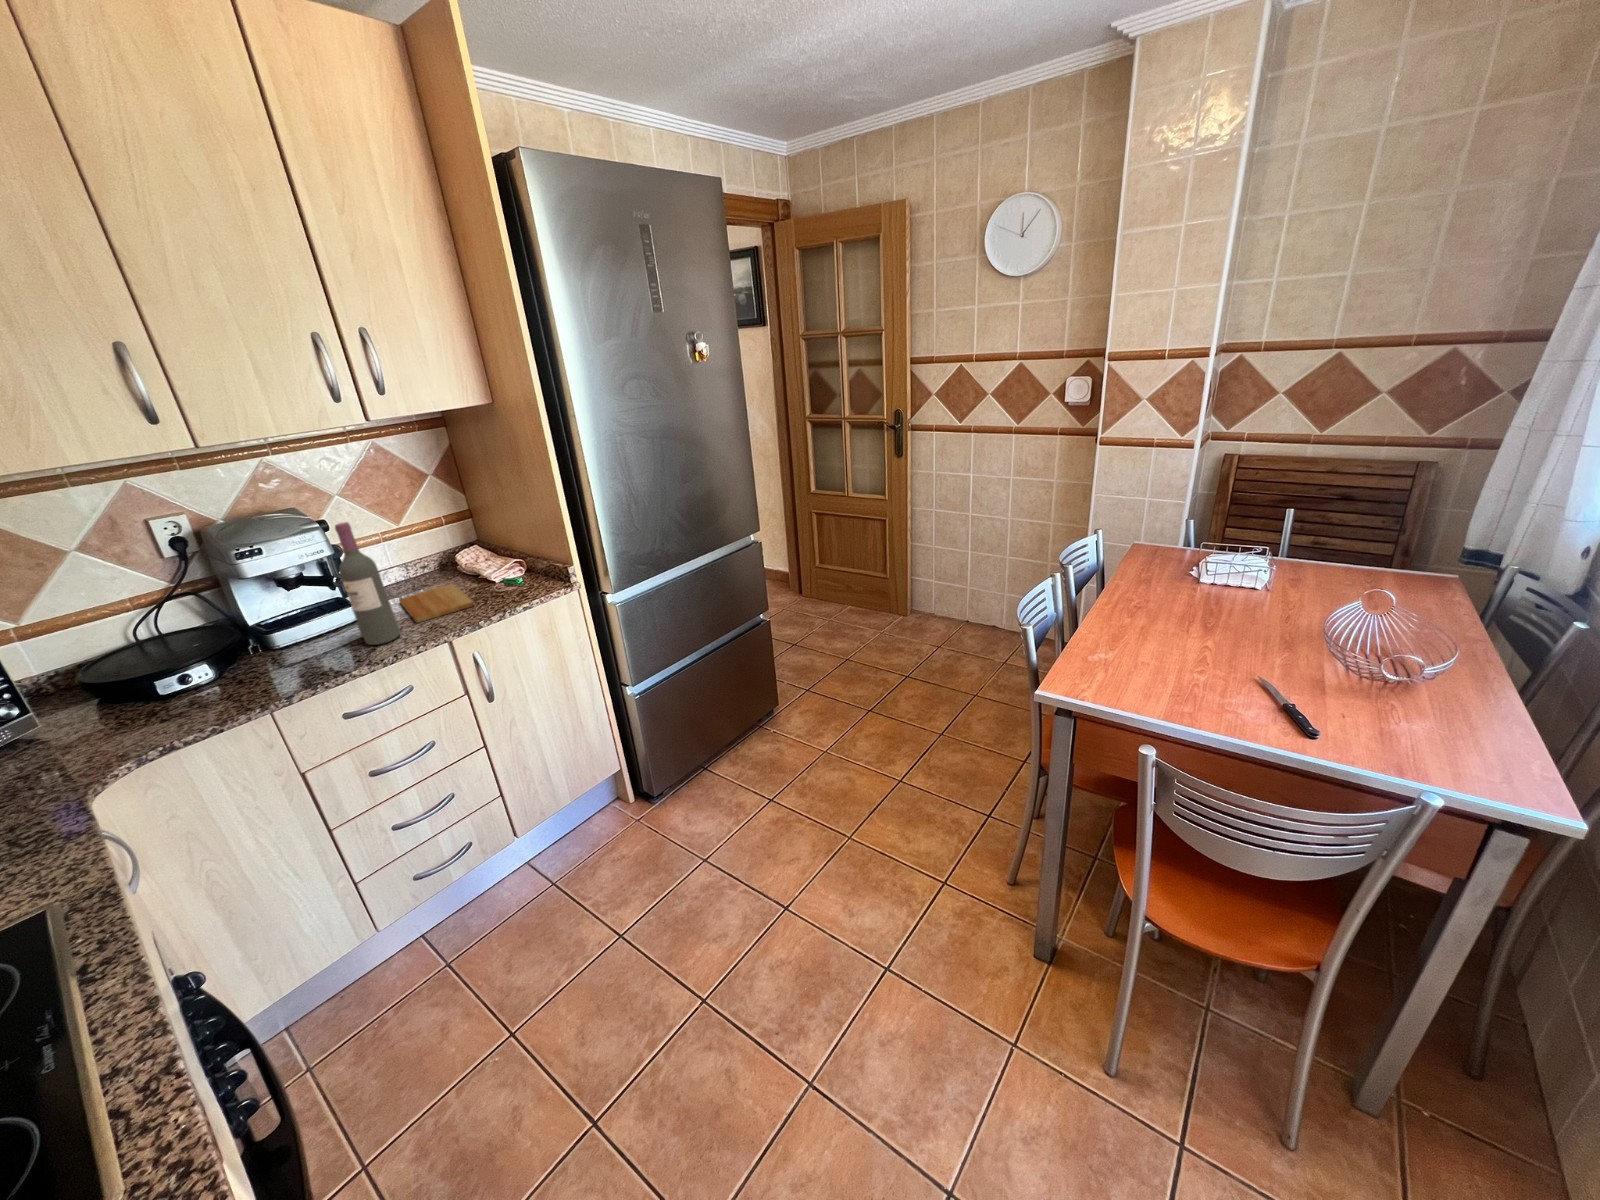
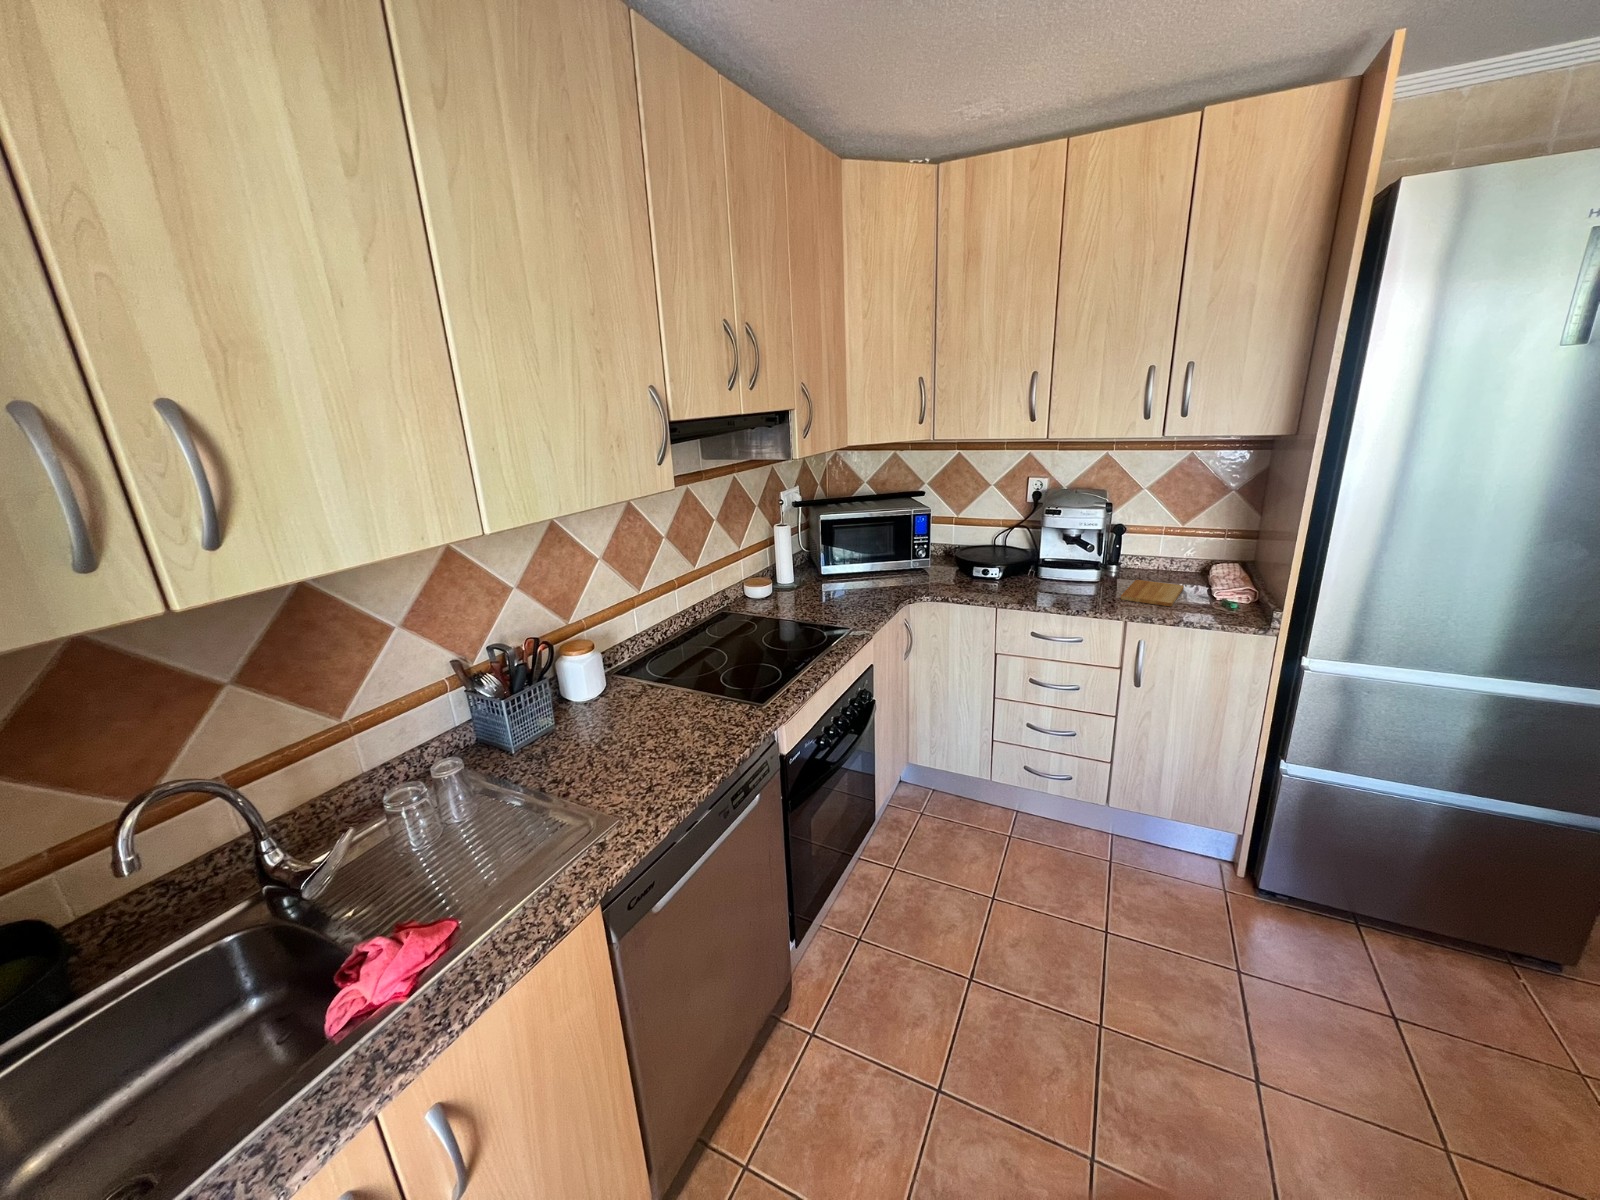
wine bottle: present [335,522,400,645] -> none [1076,507,1107,602]

